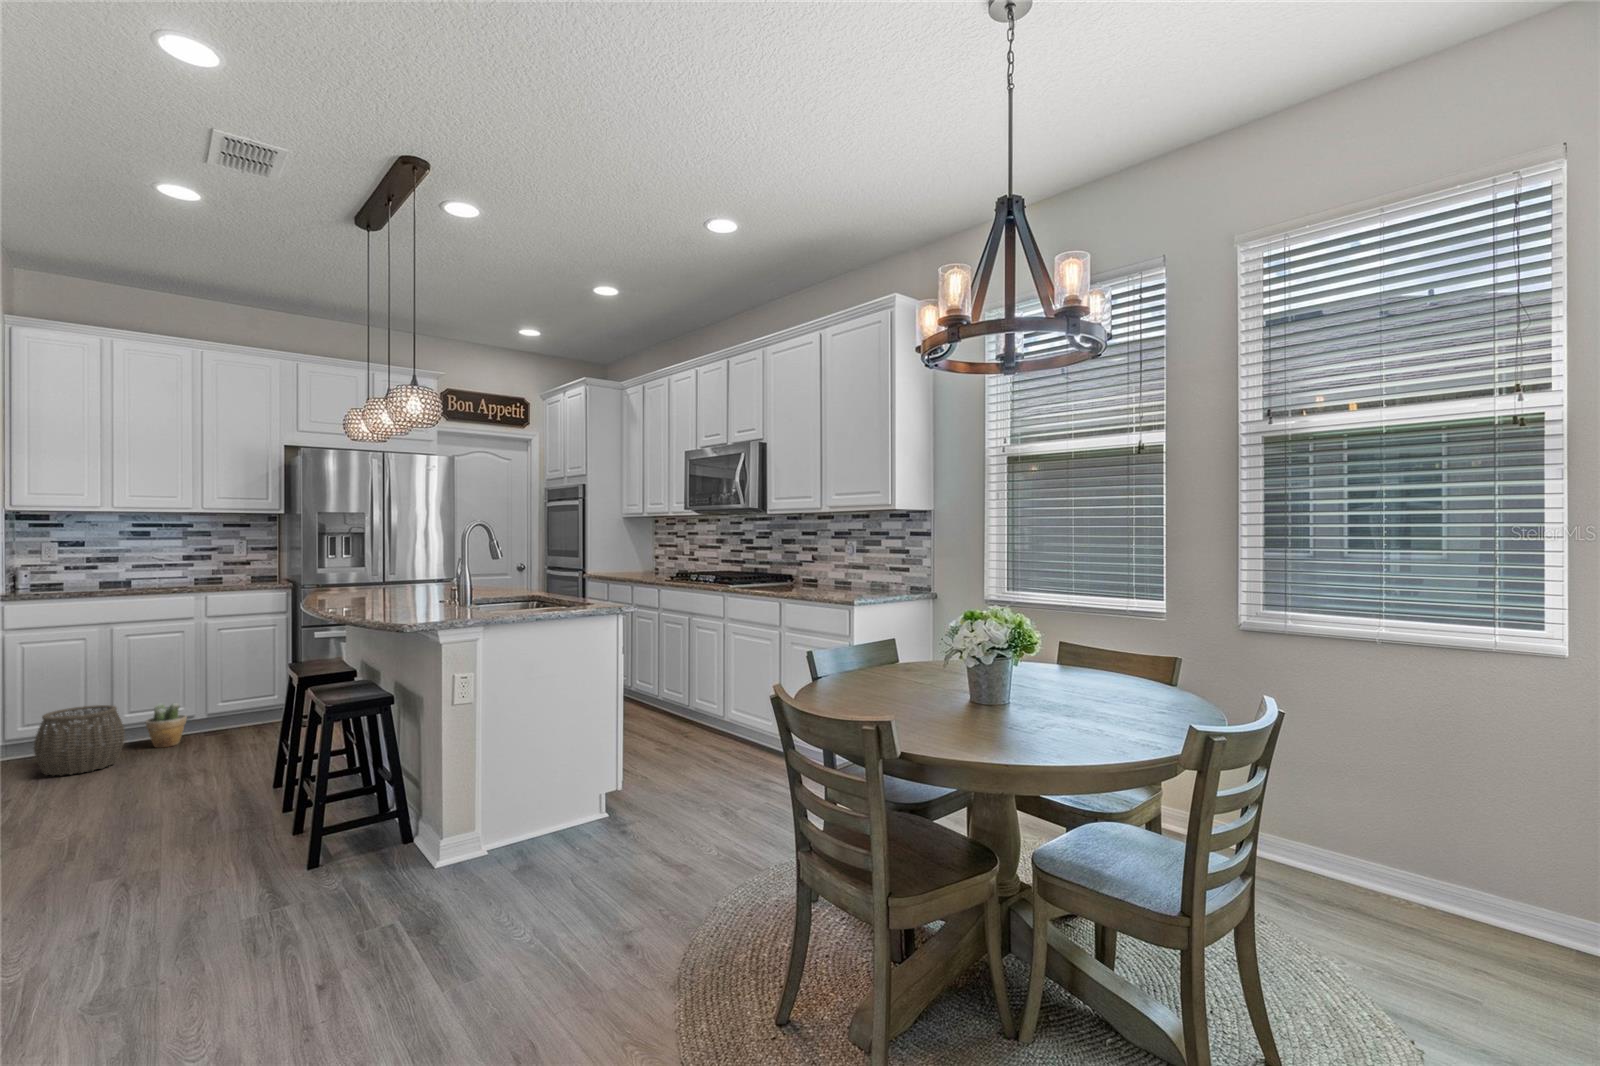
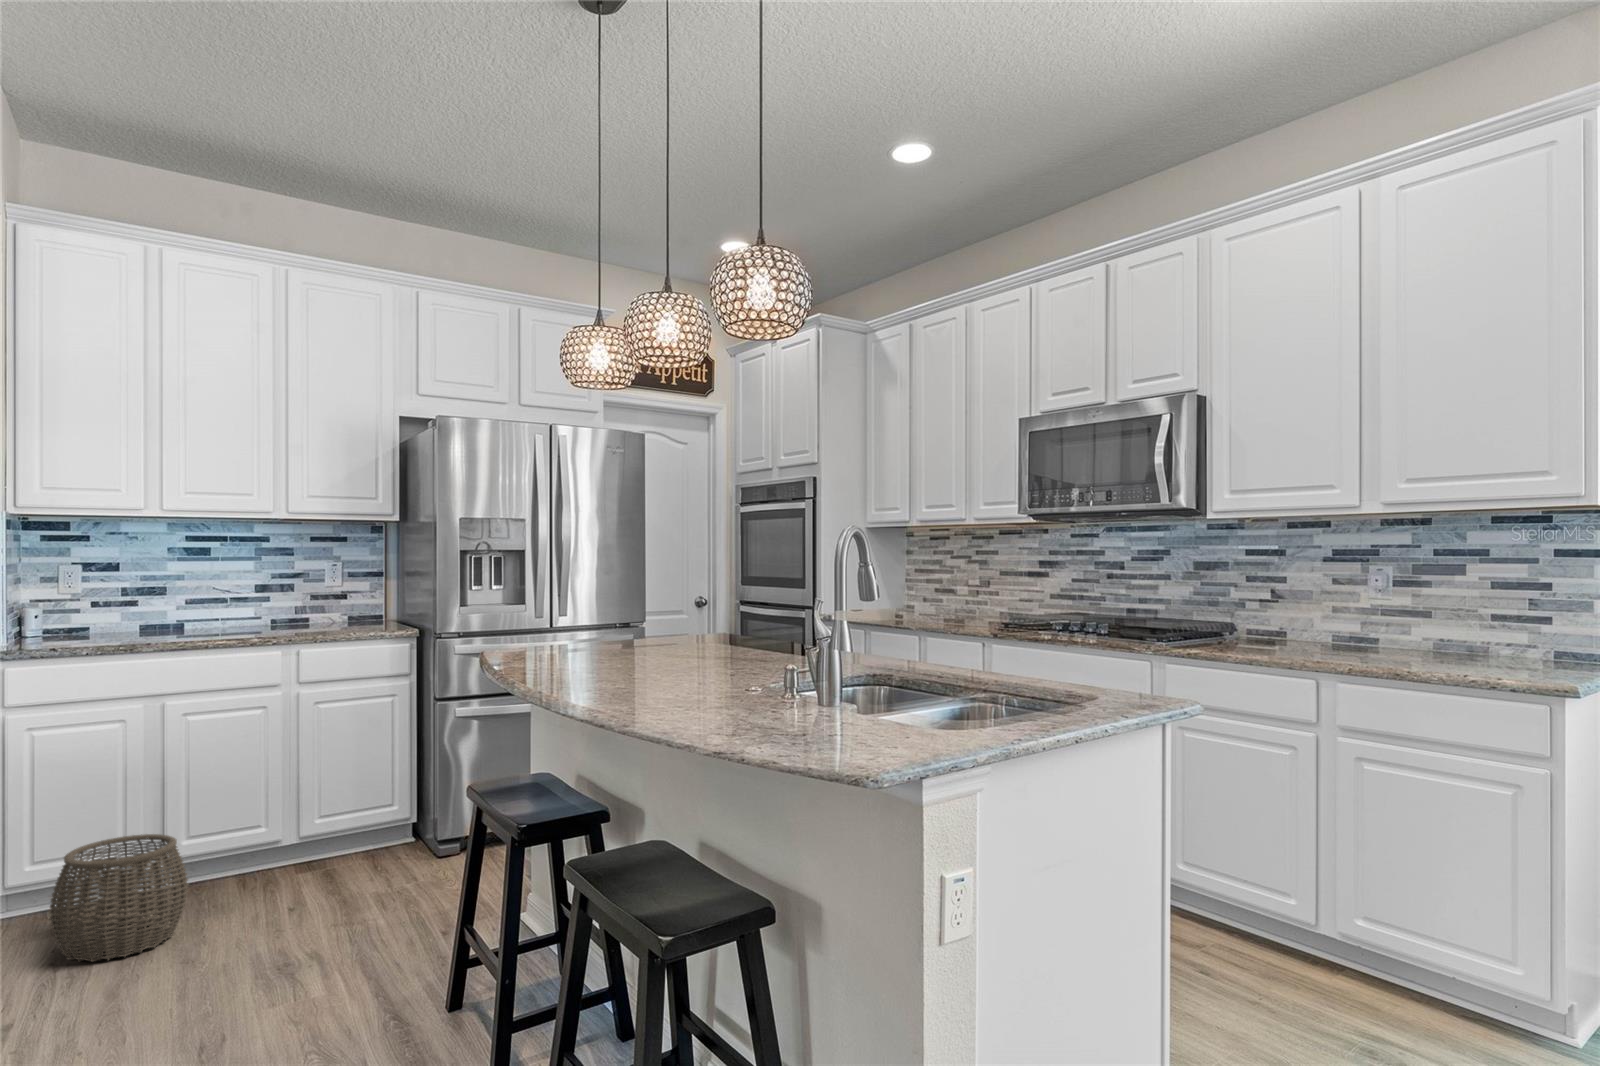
potted plant: present [146,703,187,748] -> none [213,825,272,900]

